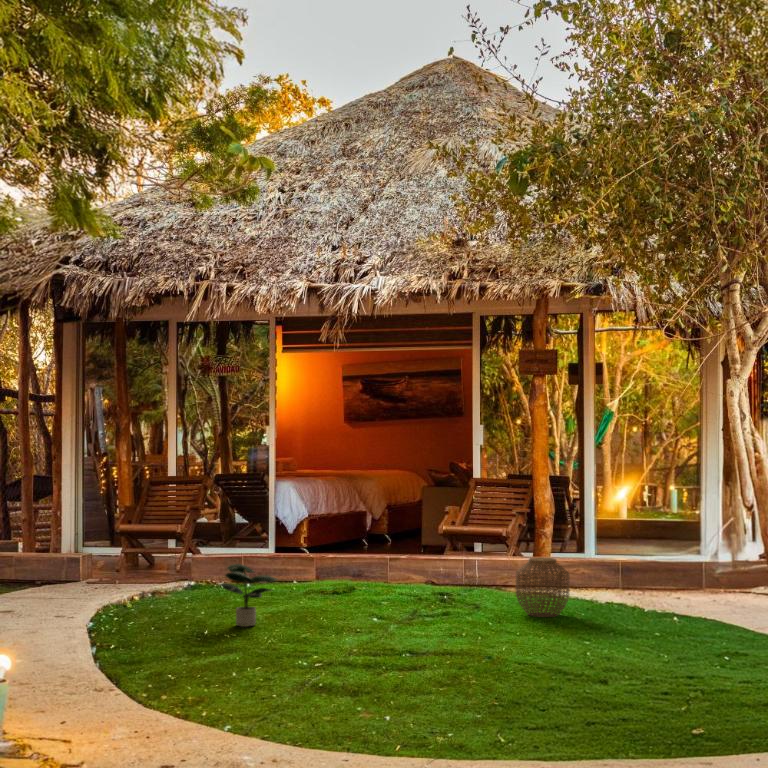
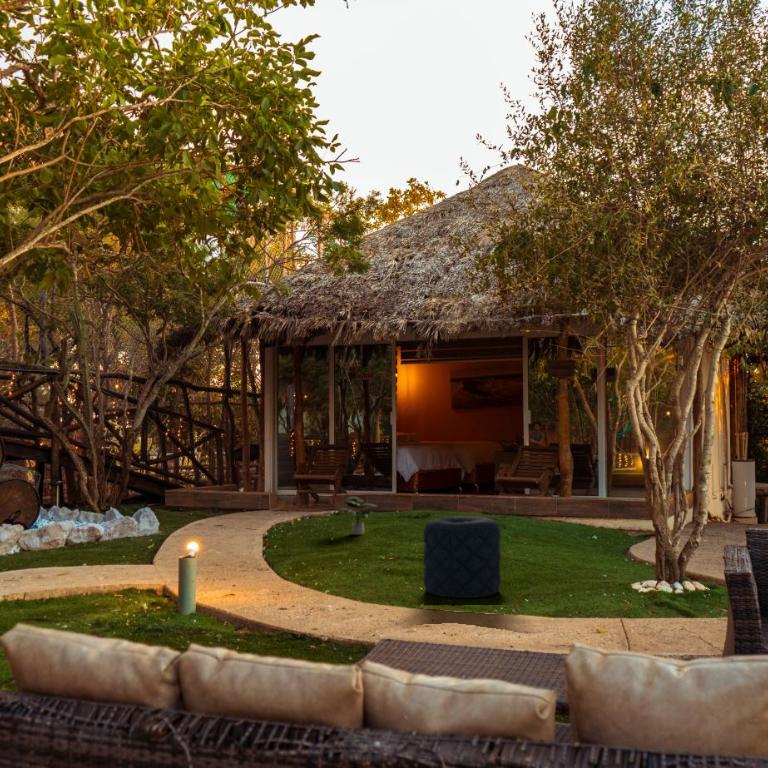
woven basket: present [516,557,570,617] -> none [530,494,565,531]
pouf: none [408,608,539,751] -> present [423,516,501,598]

